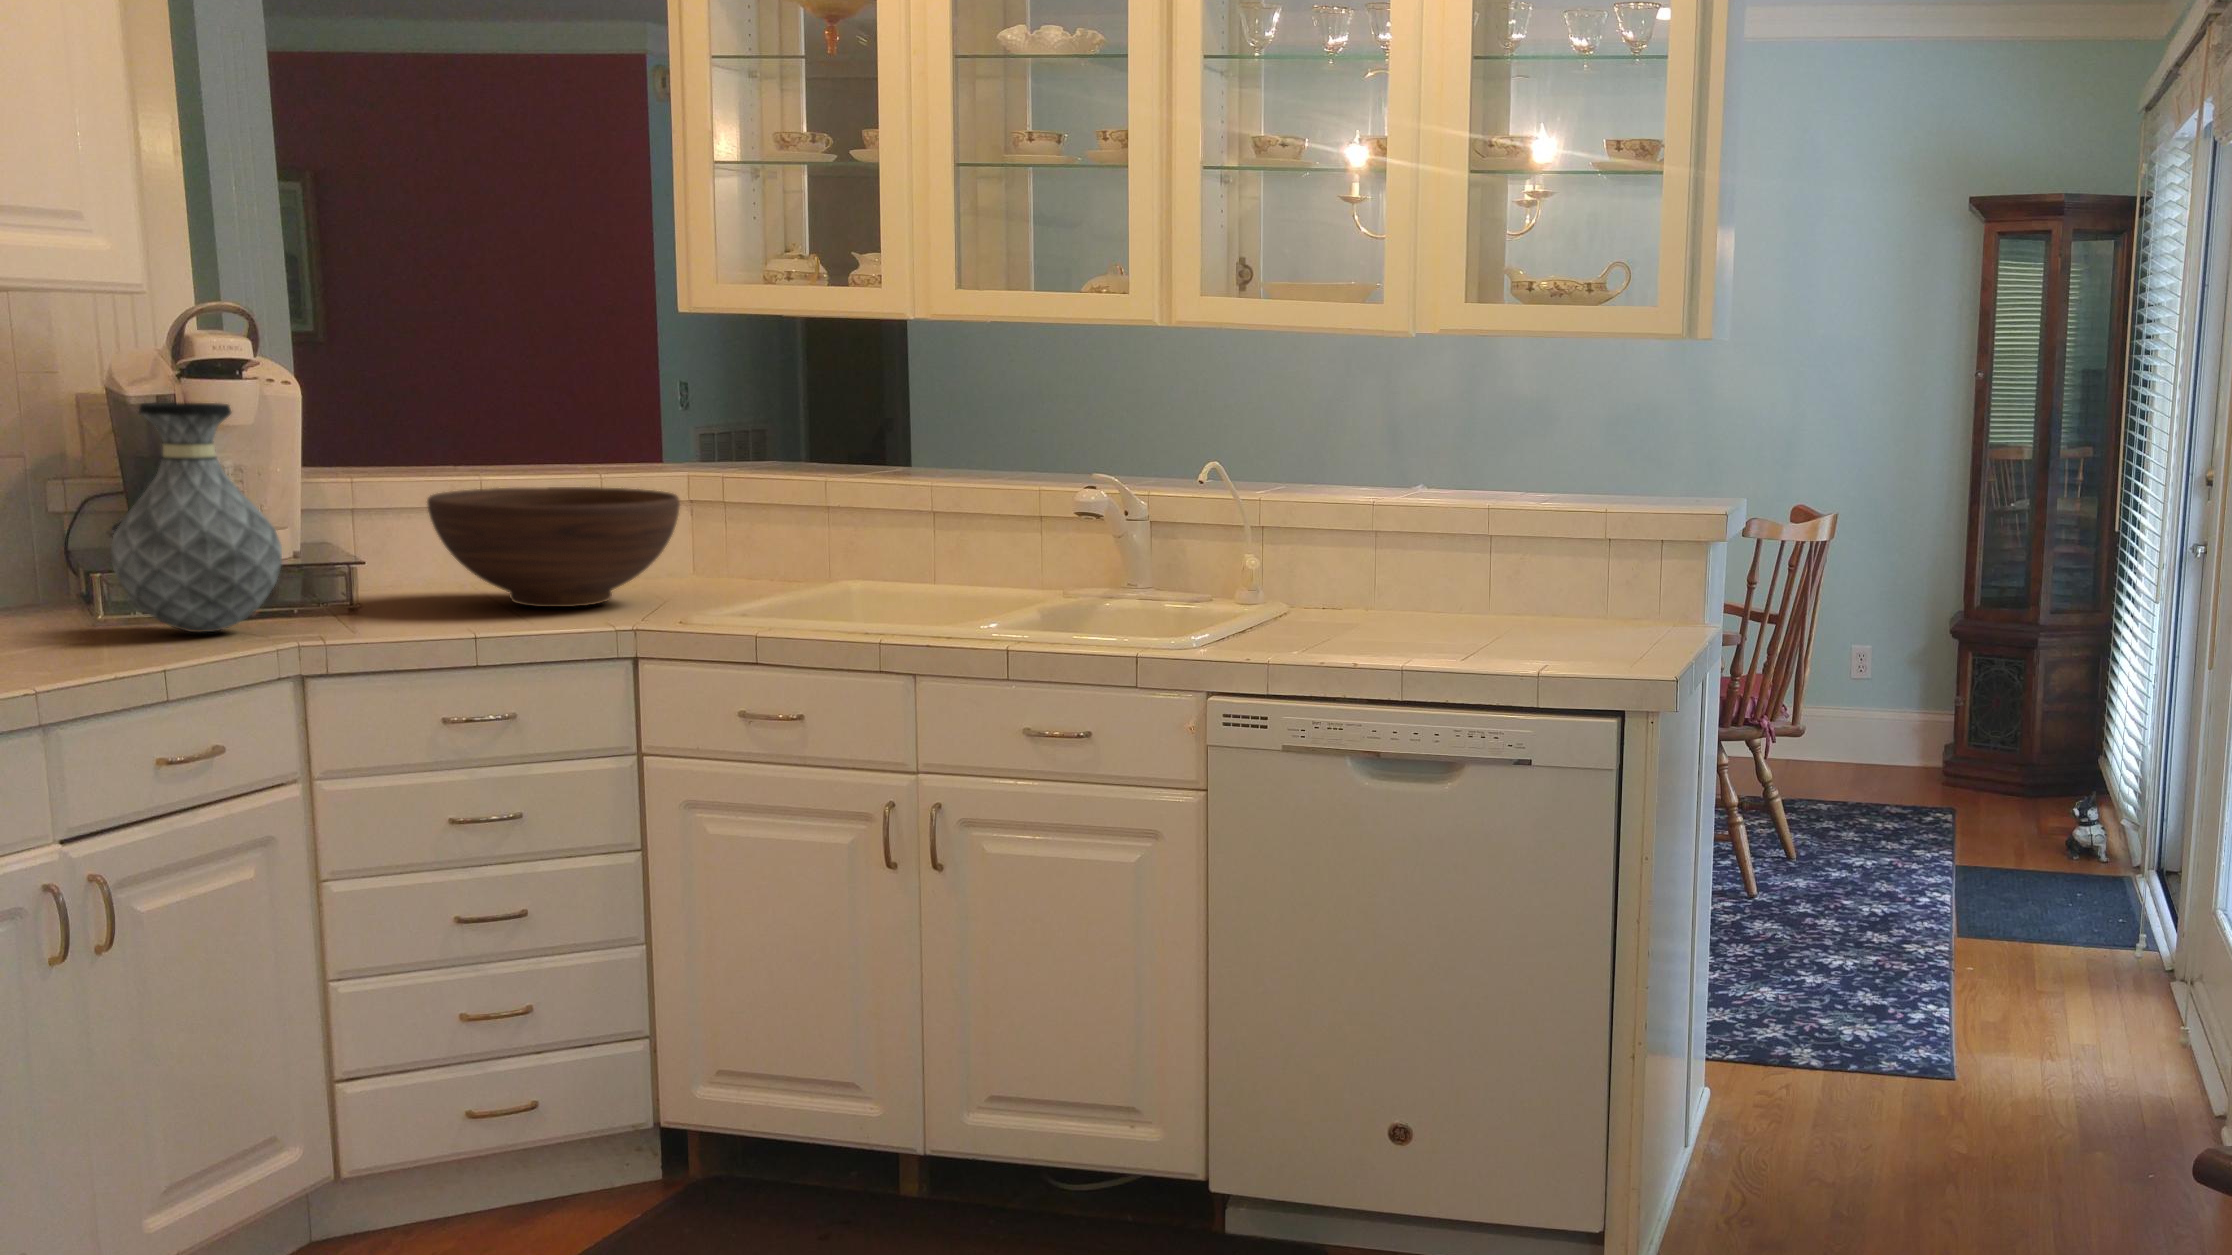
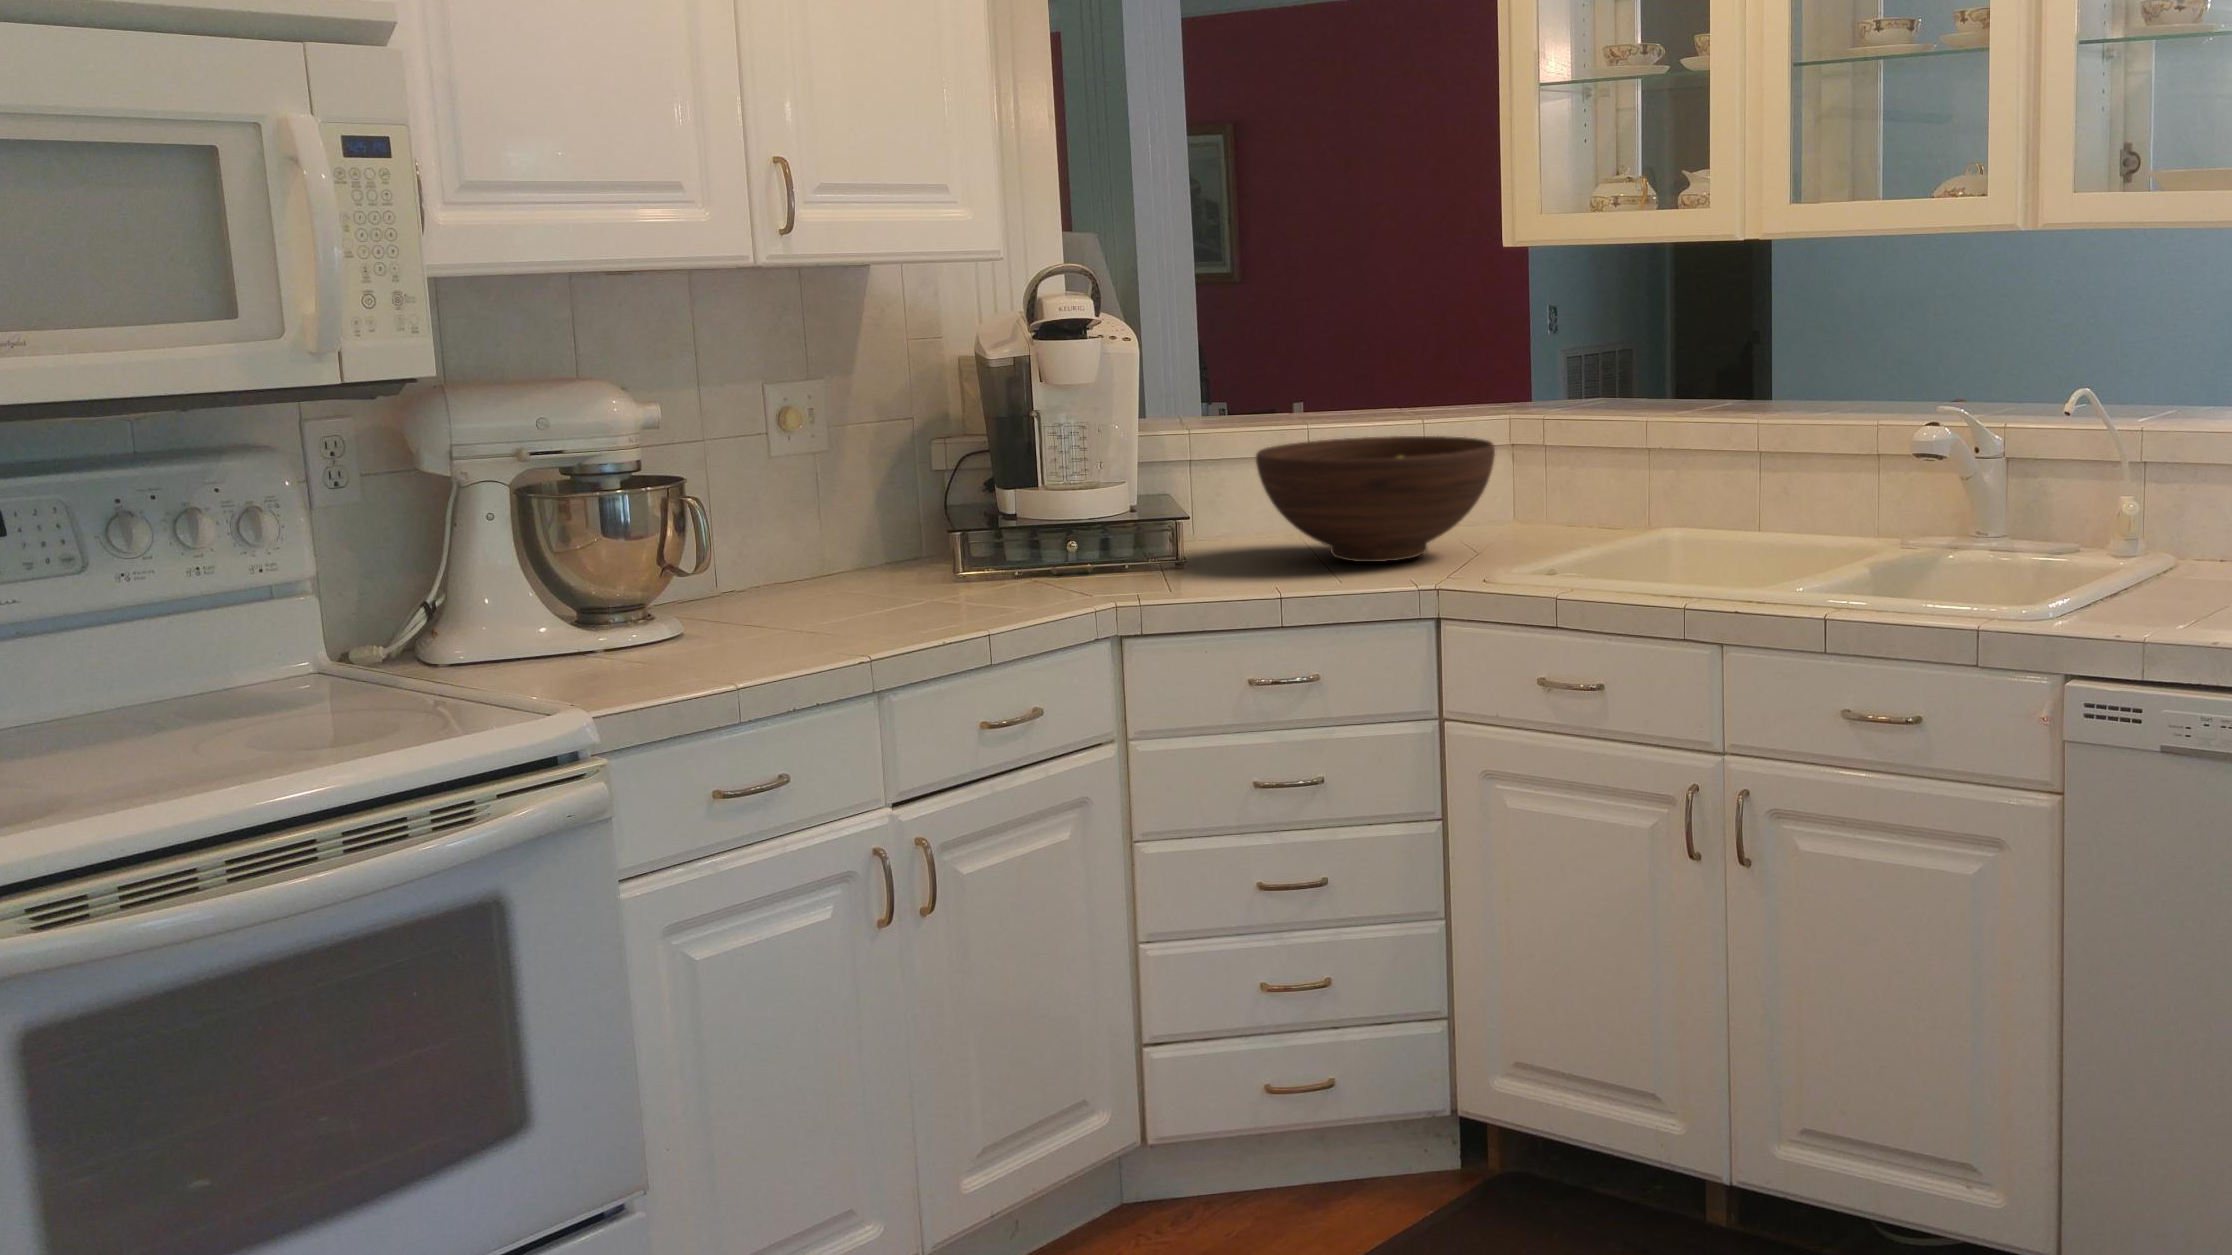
vase: present [110,403,282,632] -> none [965,368,1113,591]

